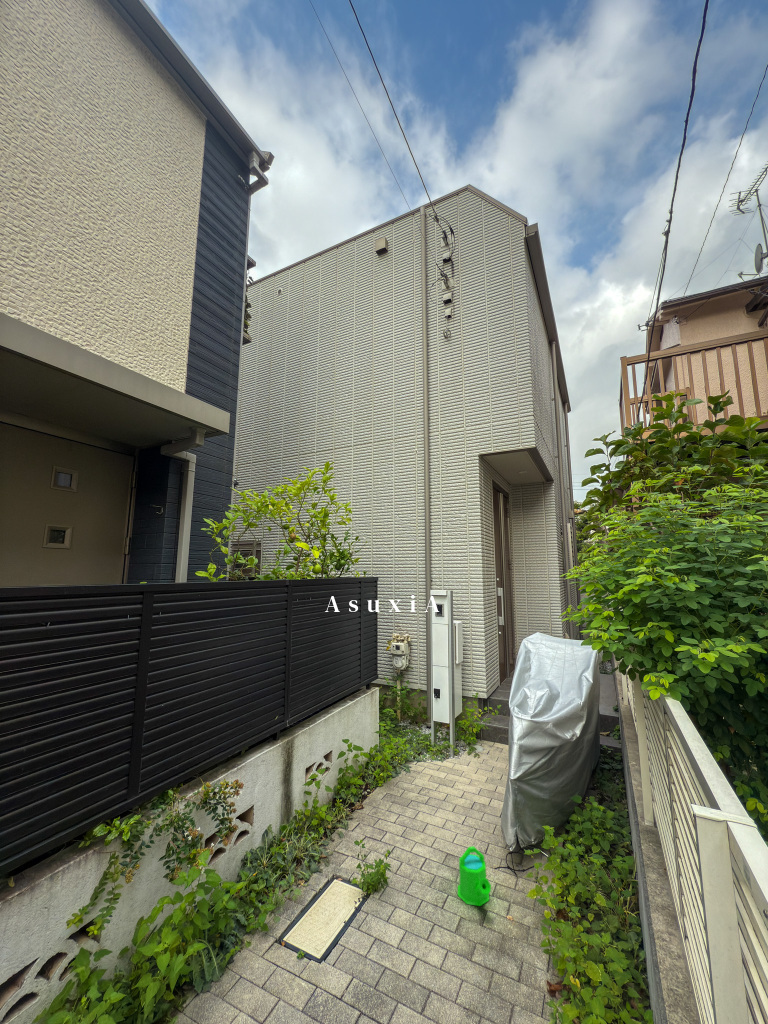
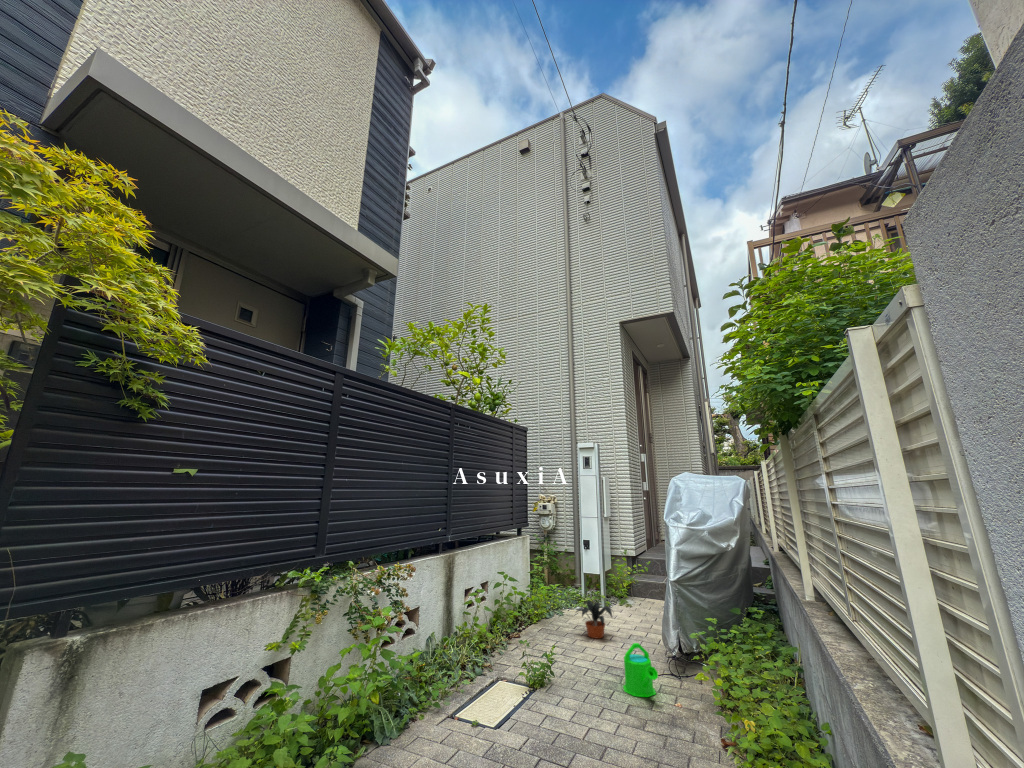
potted plant: none [419,764,458,806] -> present [576,601,612,638]

